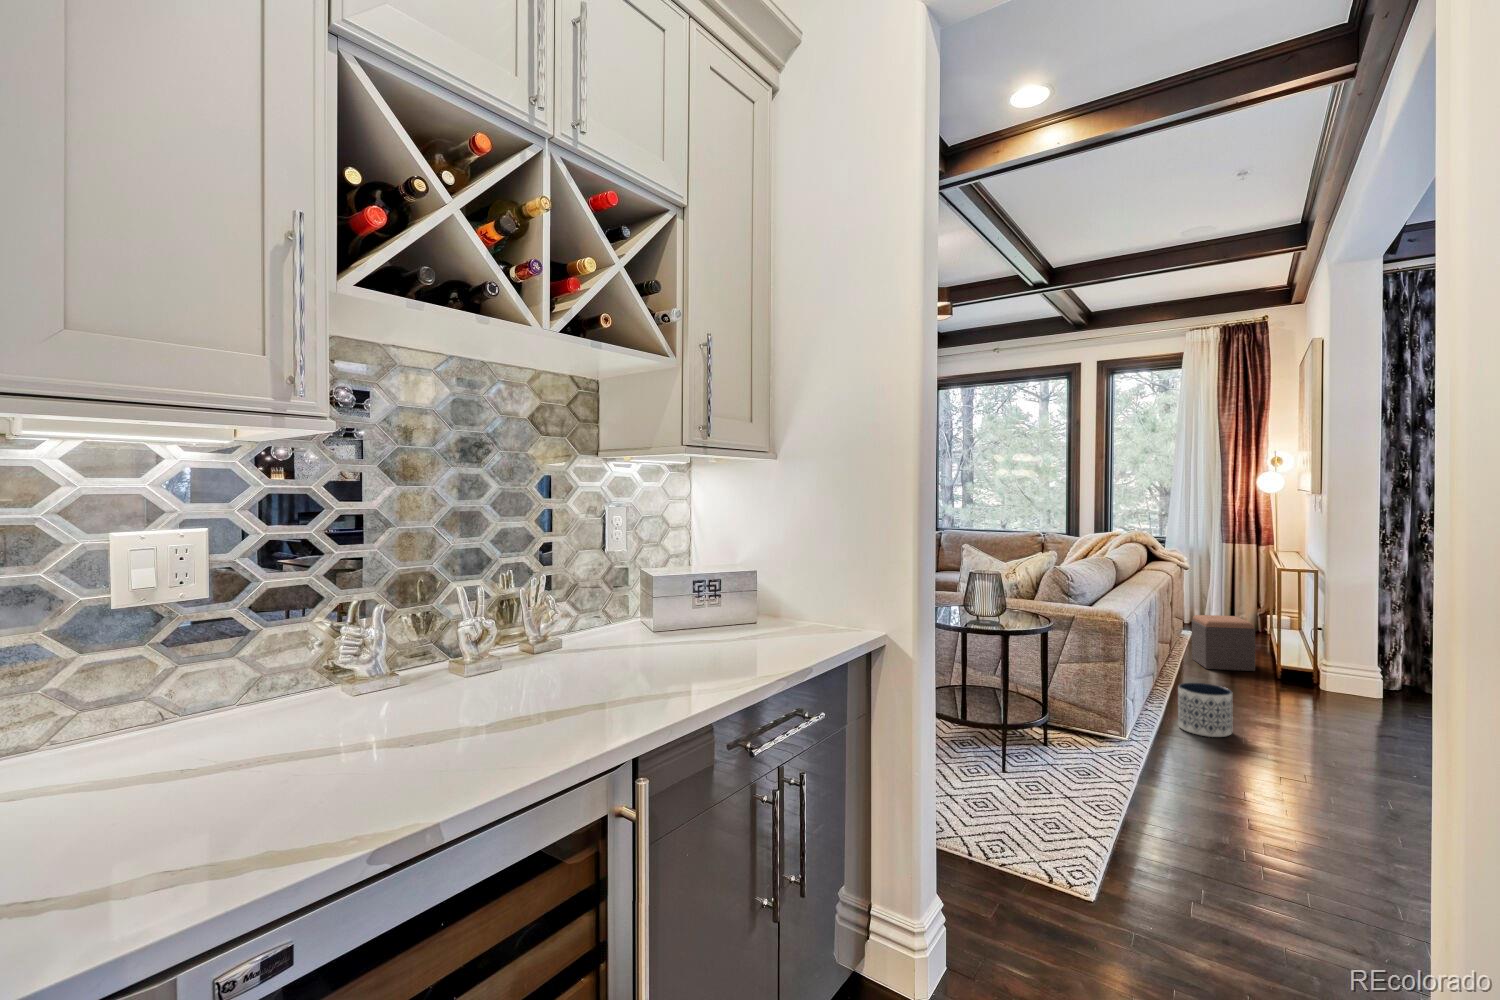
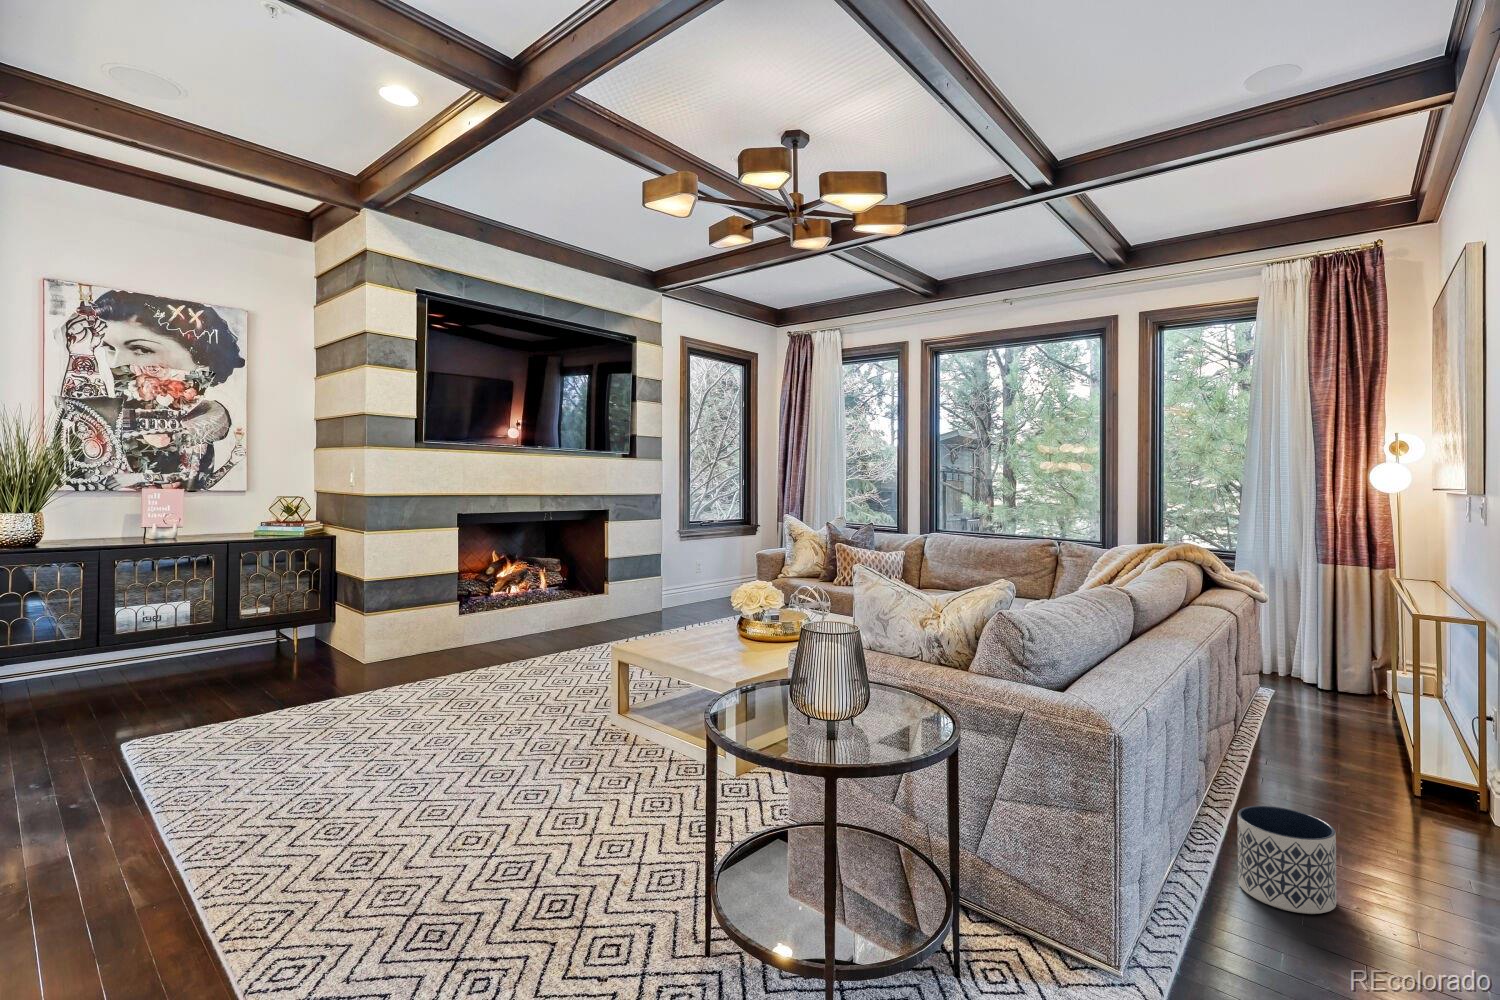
footstool: present [1192,615,1255,671] -> none [1270,673,1372,765]

